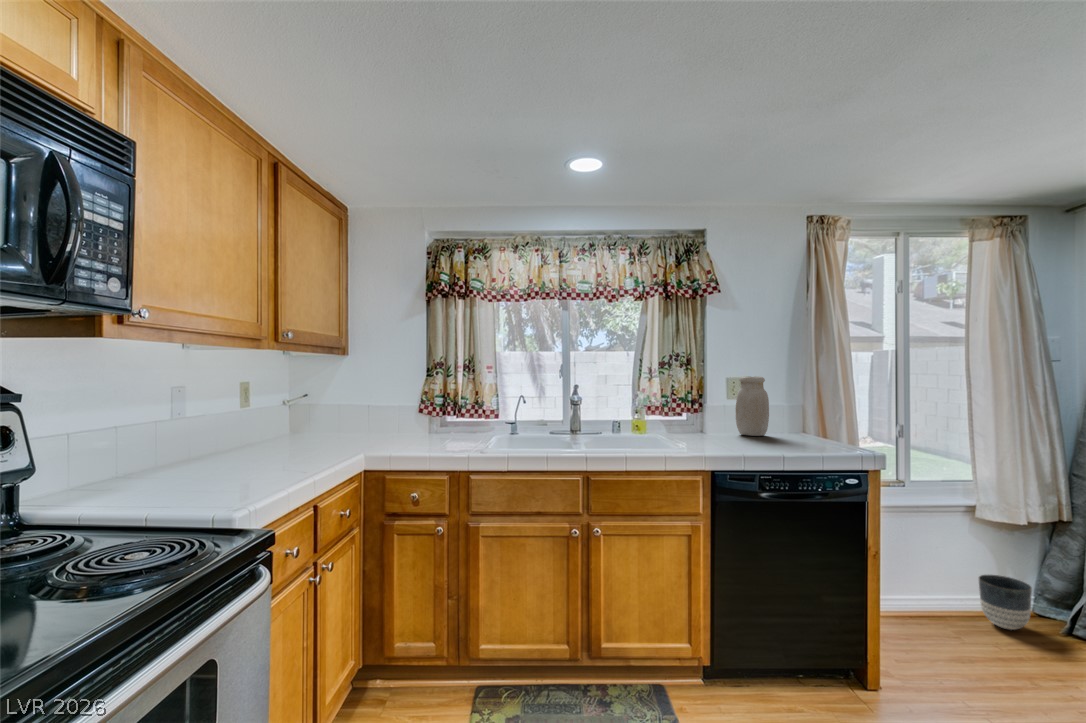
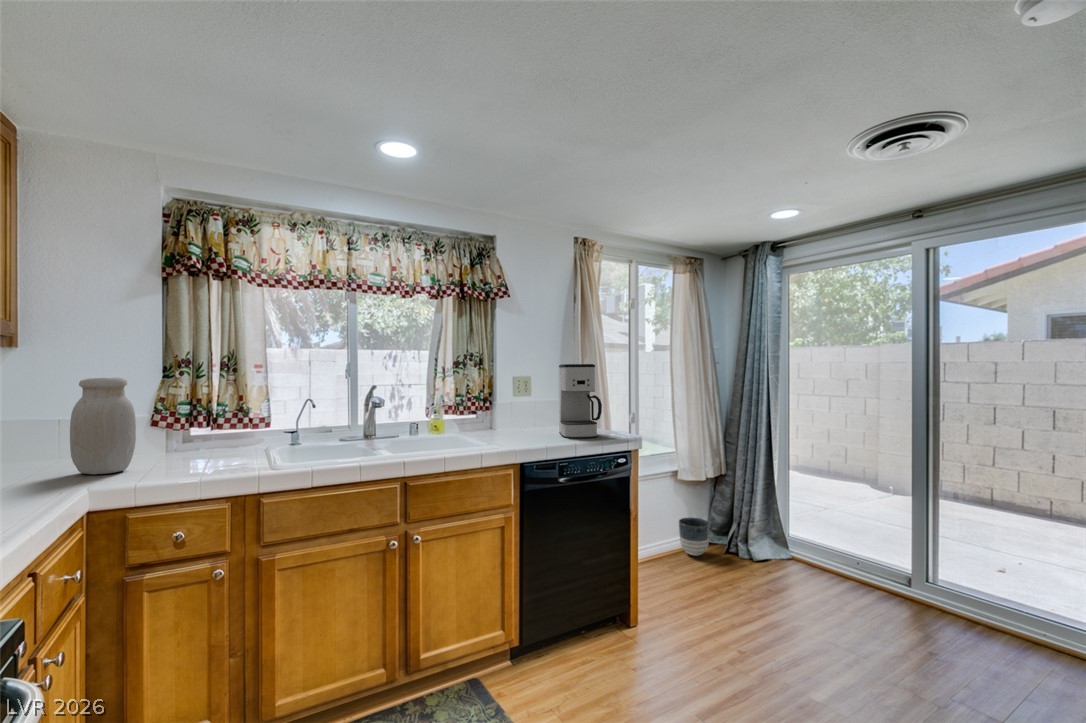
coffee maker: none [773,366,825,451] -> present [559,364,602,438]
jar: present [736,376,769,436] -> present [70,378,136,474]

